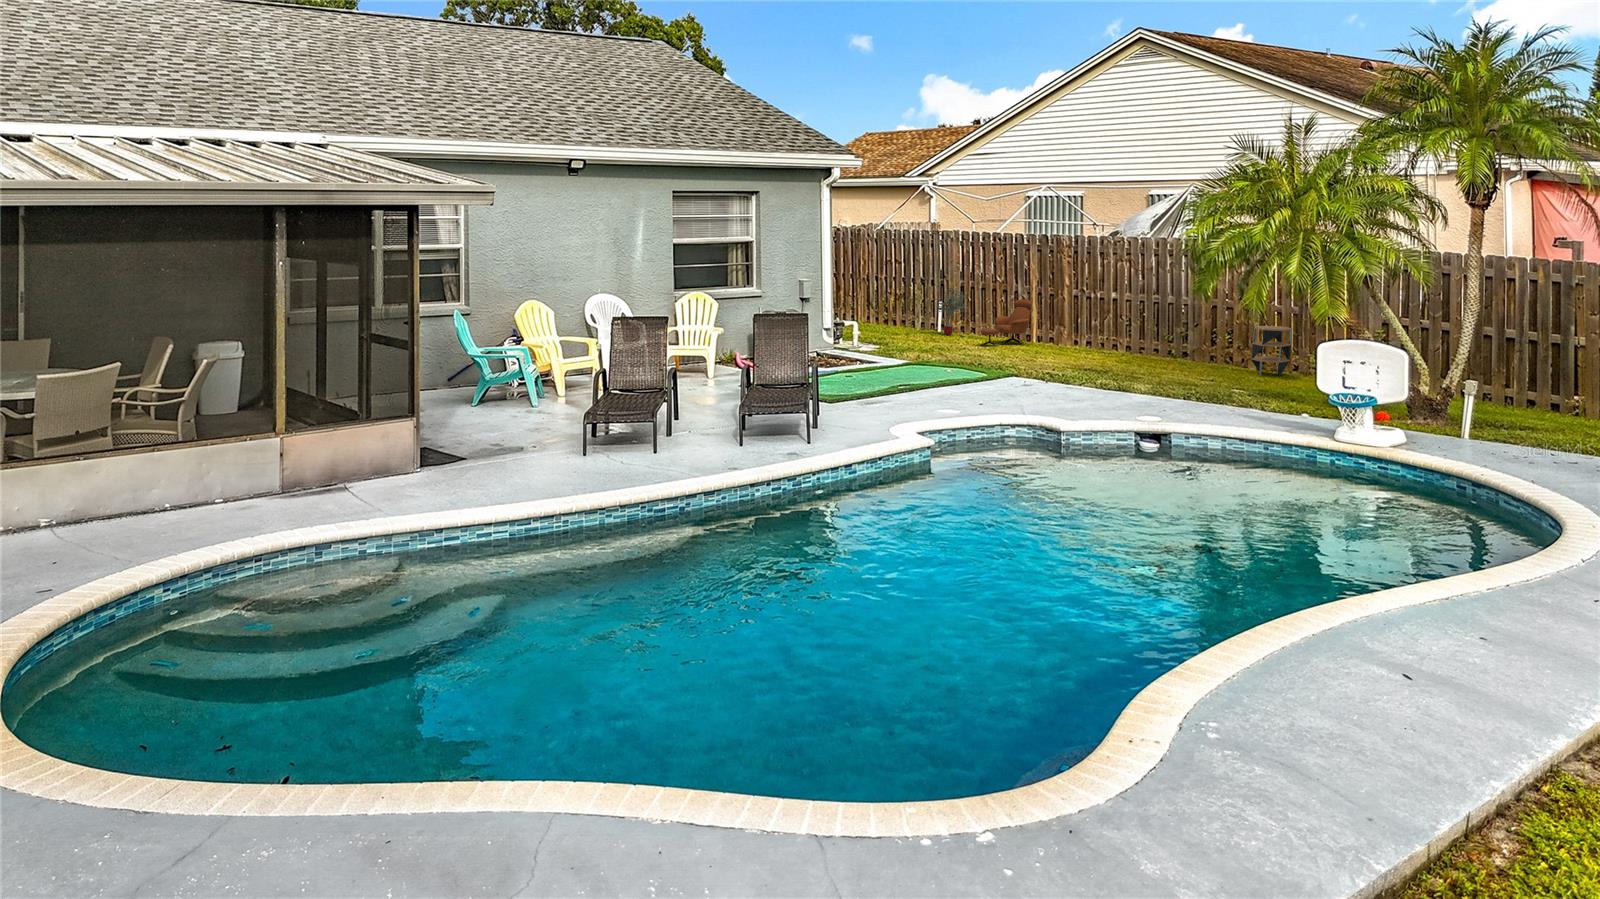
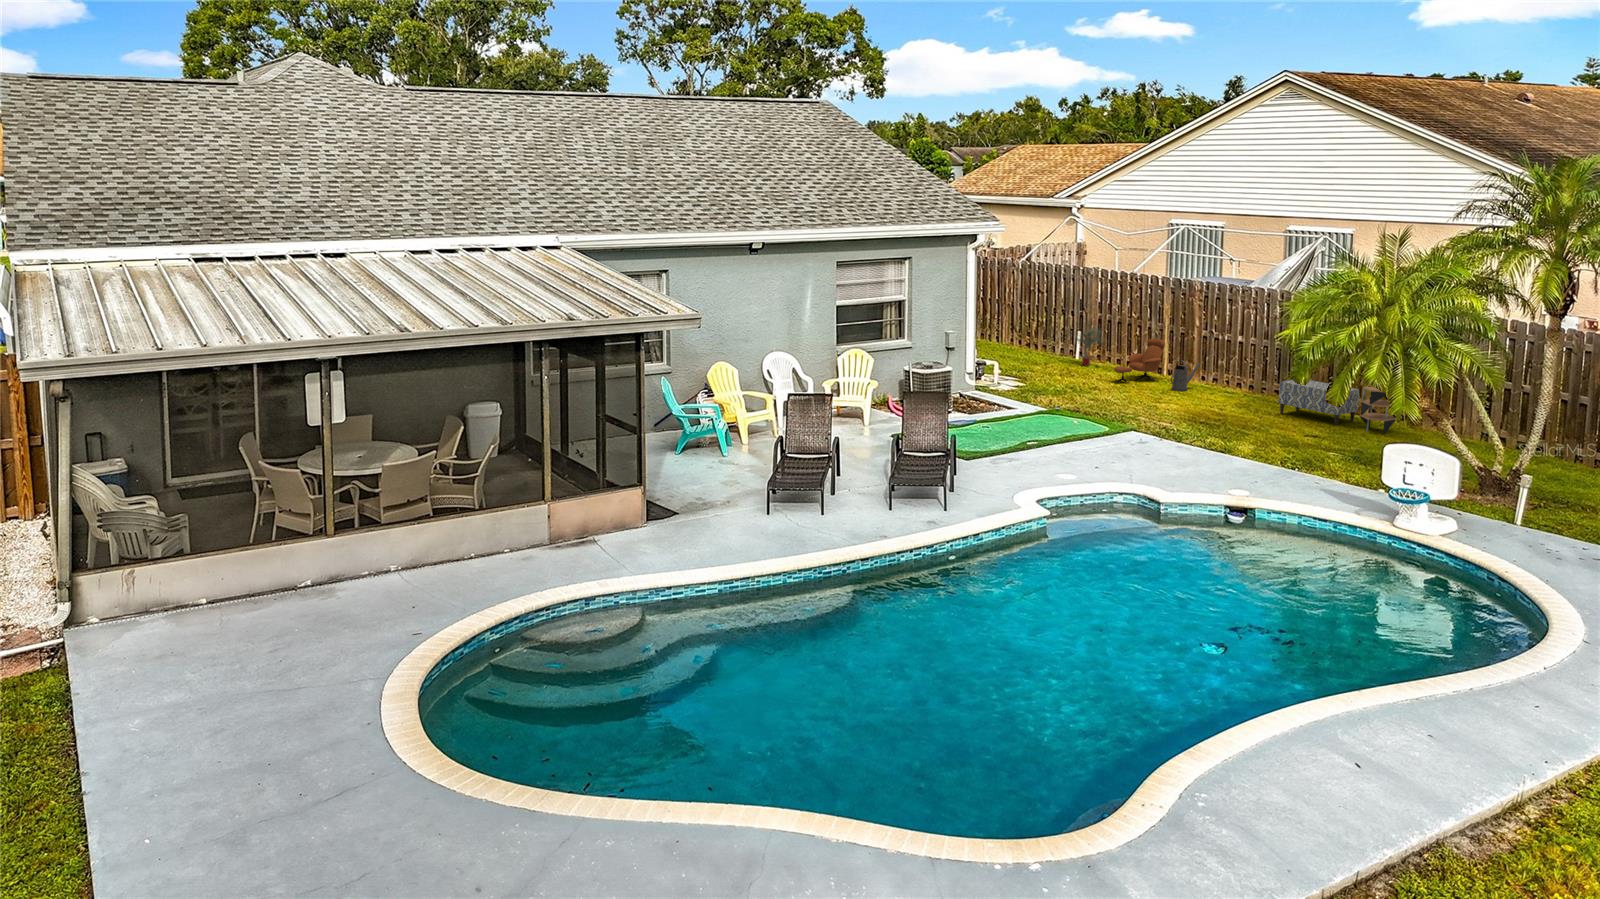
watering can: none [1041,317,1071,351] -> present [1171,360,1200,391]
bench: none [1161,327,1247,371] -> present [1278,380,1359,425]

